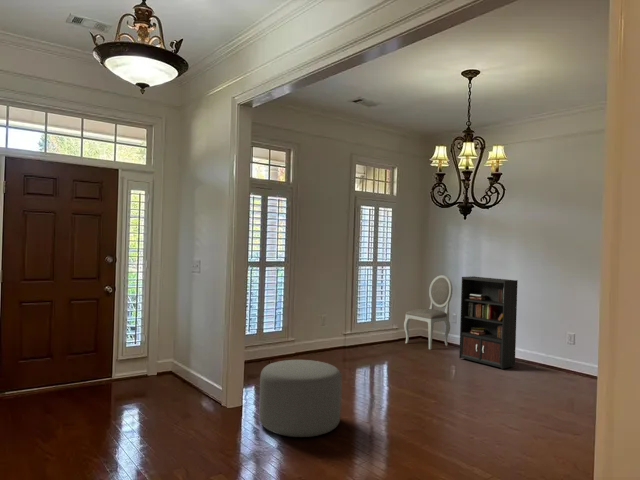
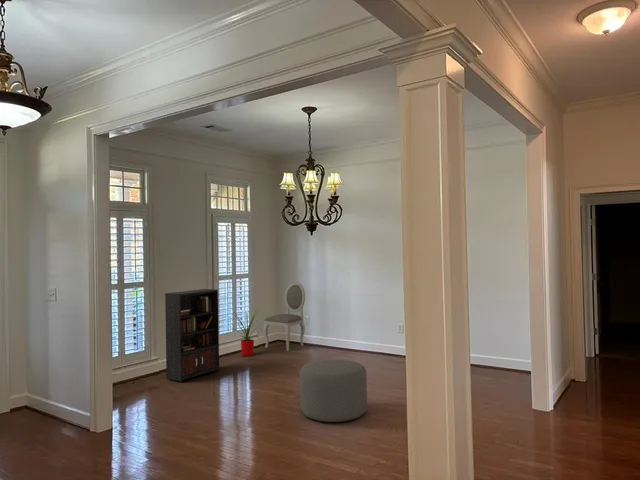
bookcase: present [459,276,538,369] -> present [165,289,219,381]
house plant: none [368,297,407,350] -> present [234,312,259,356]
ottoman: present [259,360,341,437] -> present [300,359,367,422]

